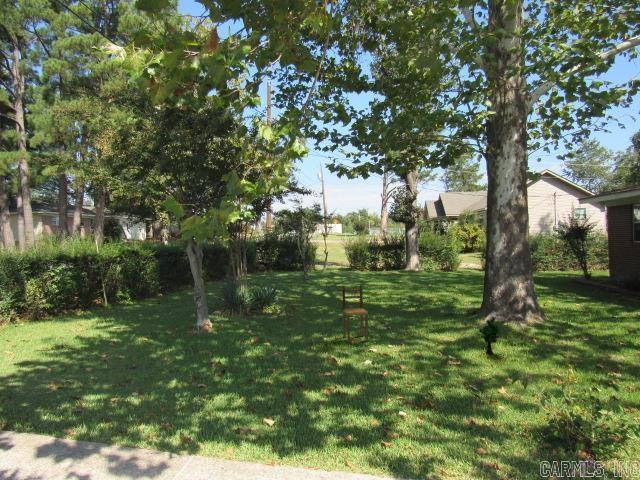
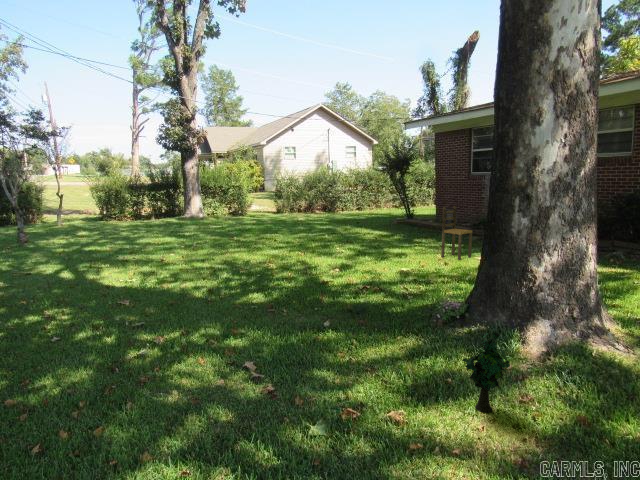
chair: present [342,285,368,342] -> present [441,206,472,260]

